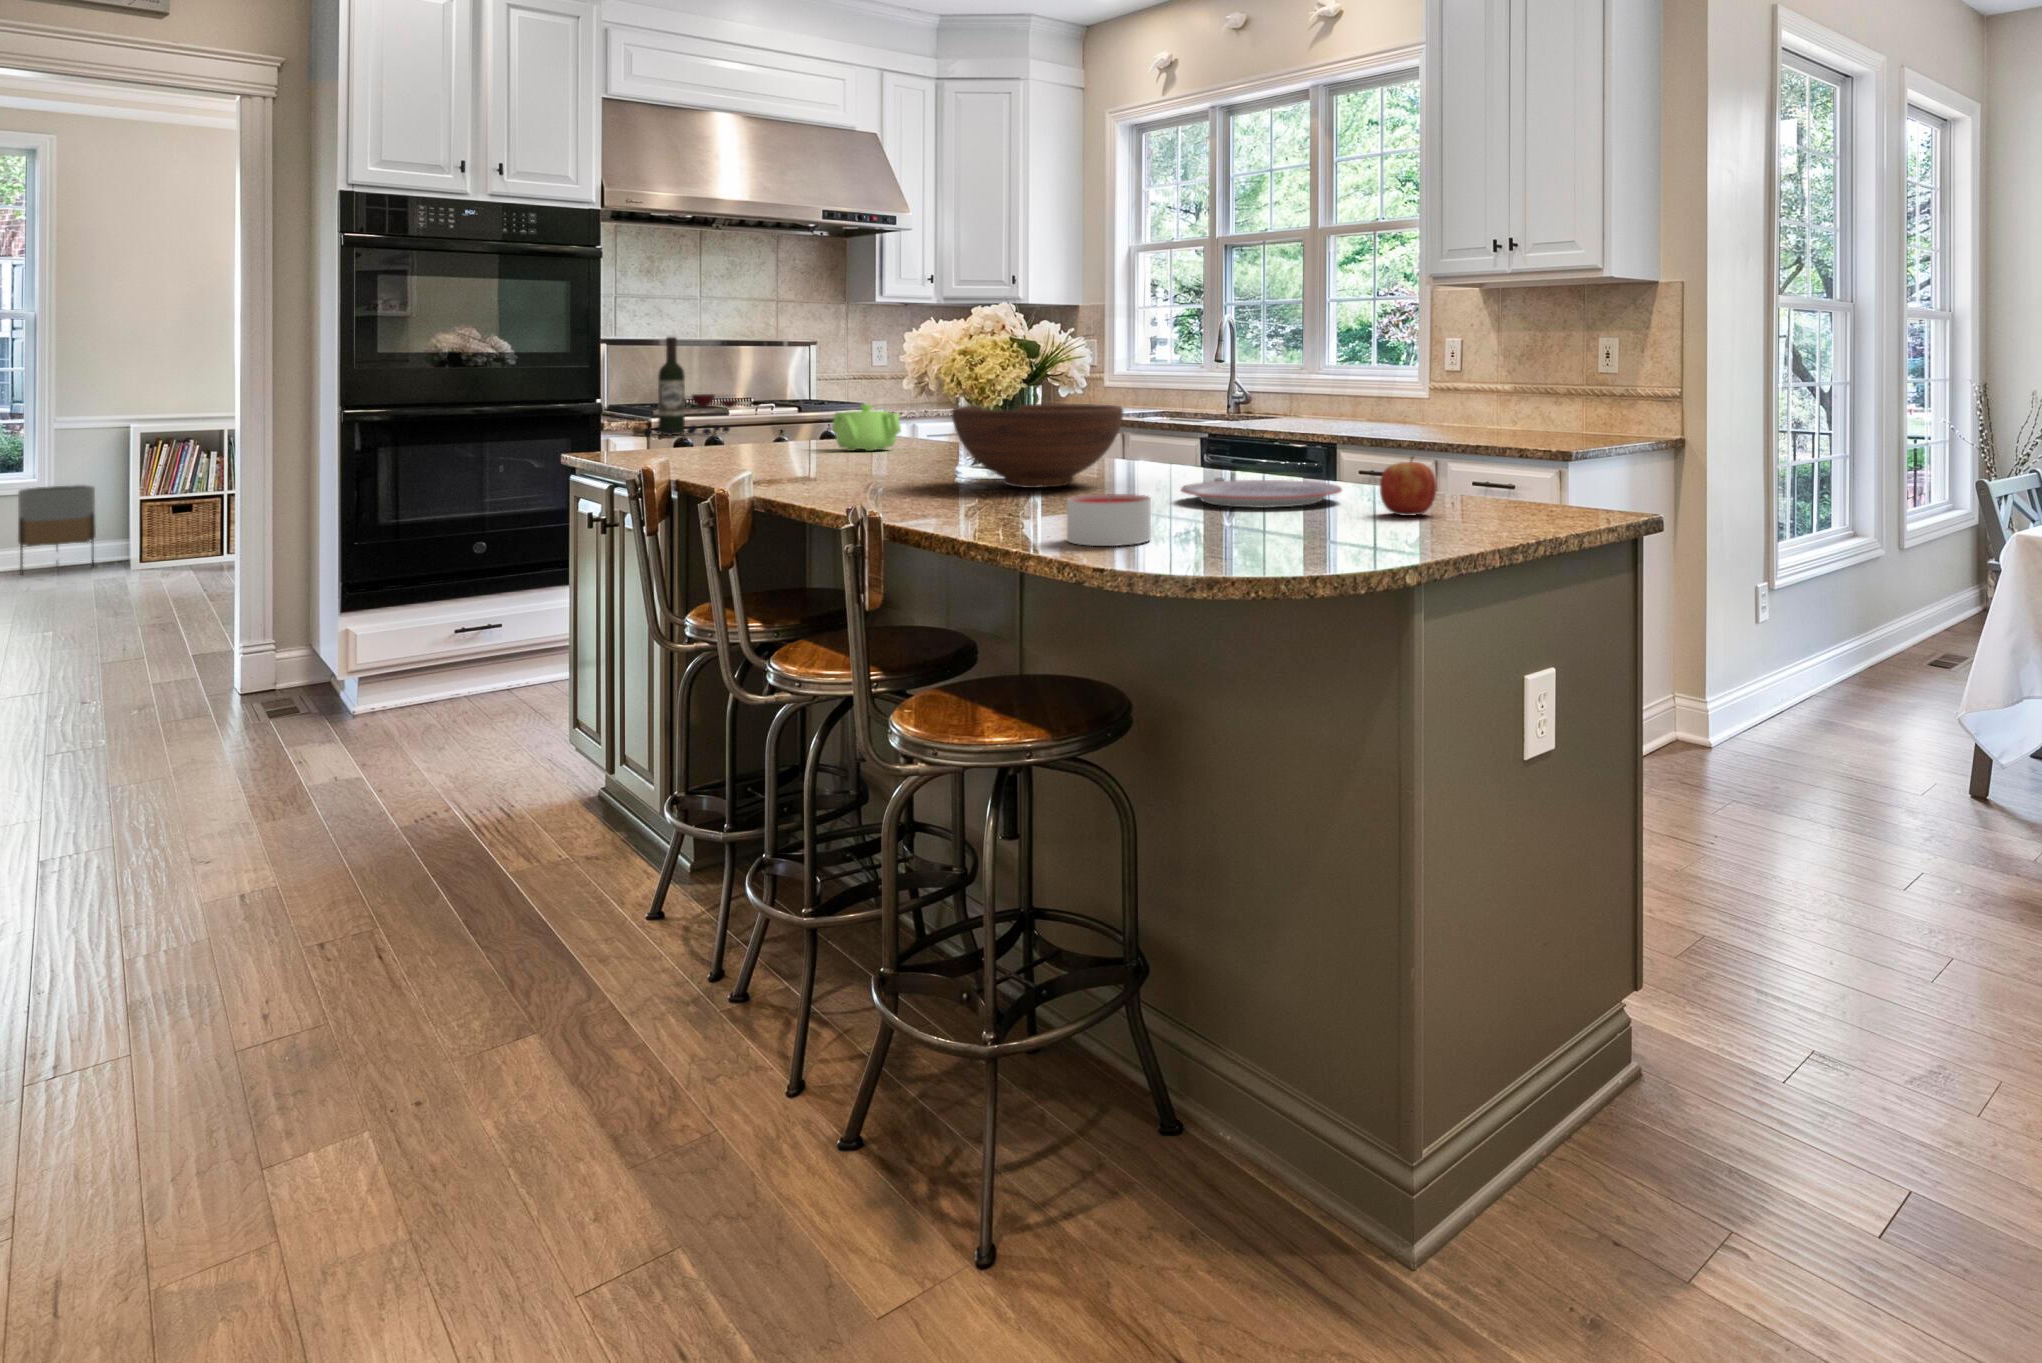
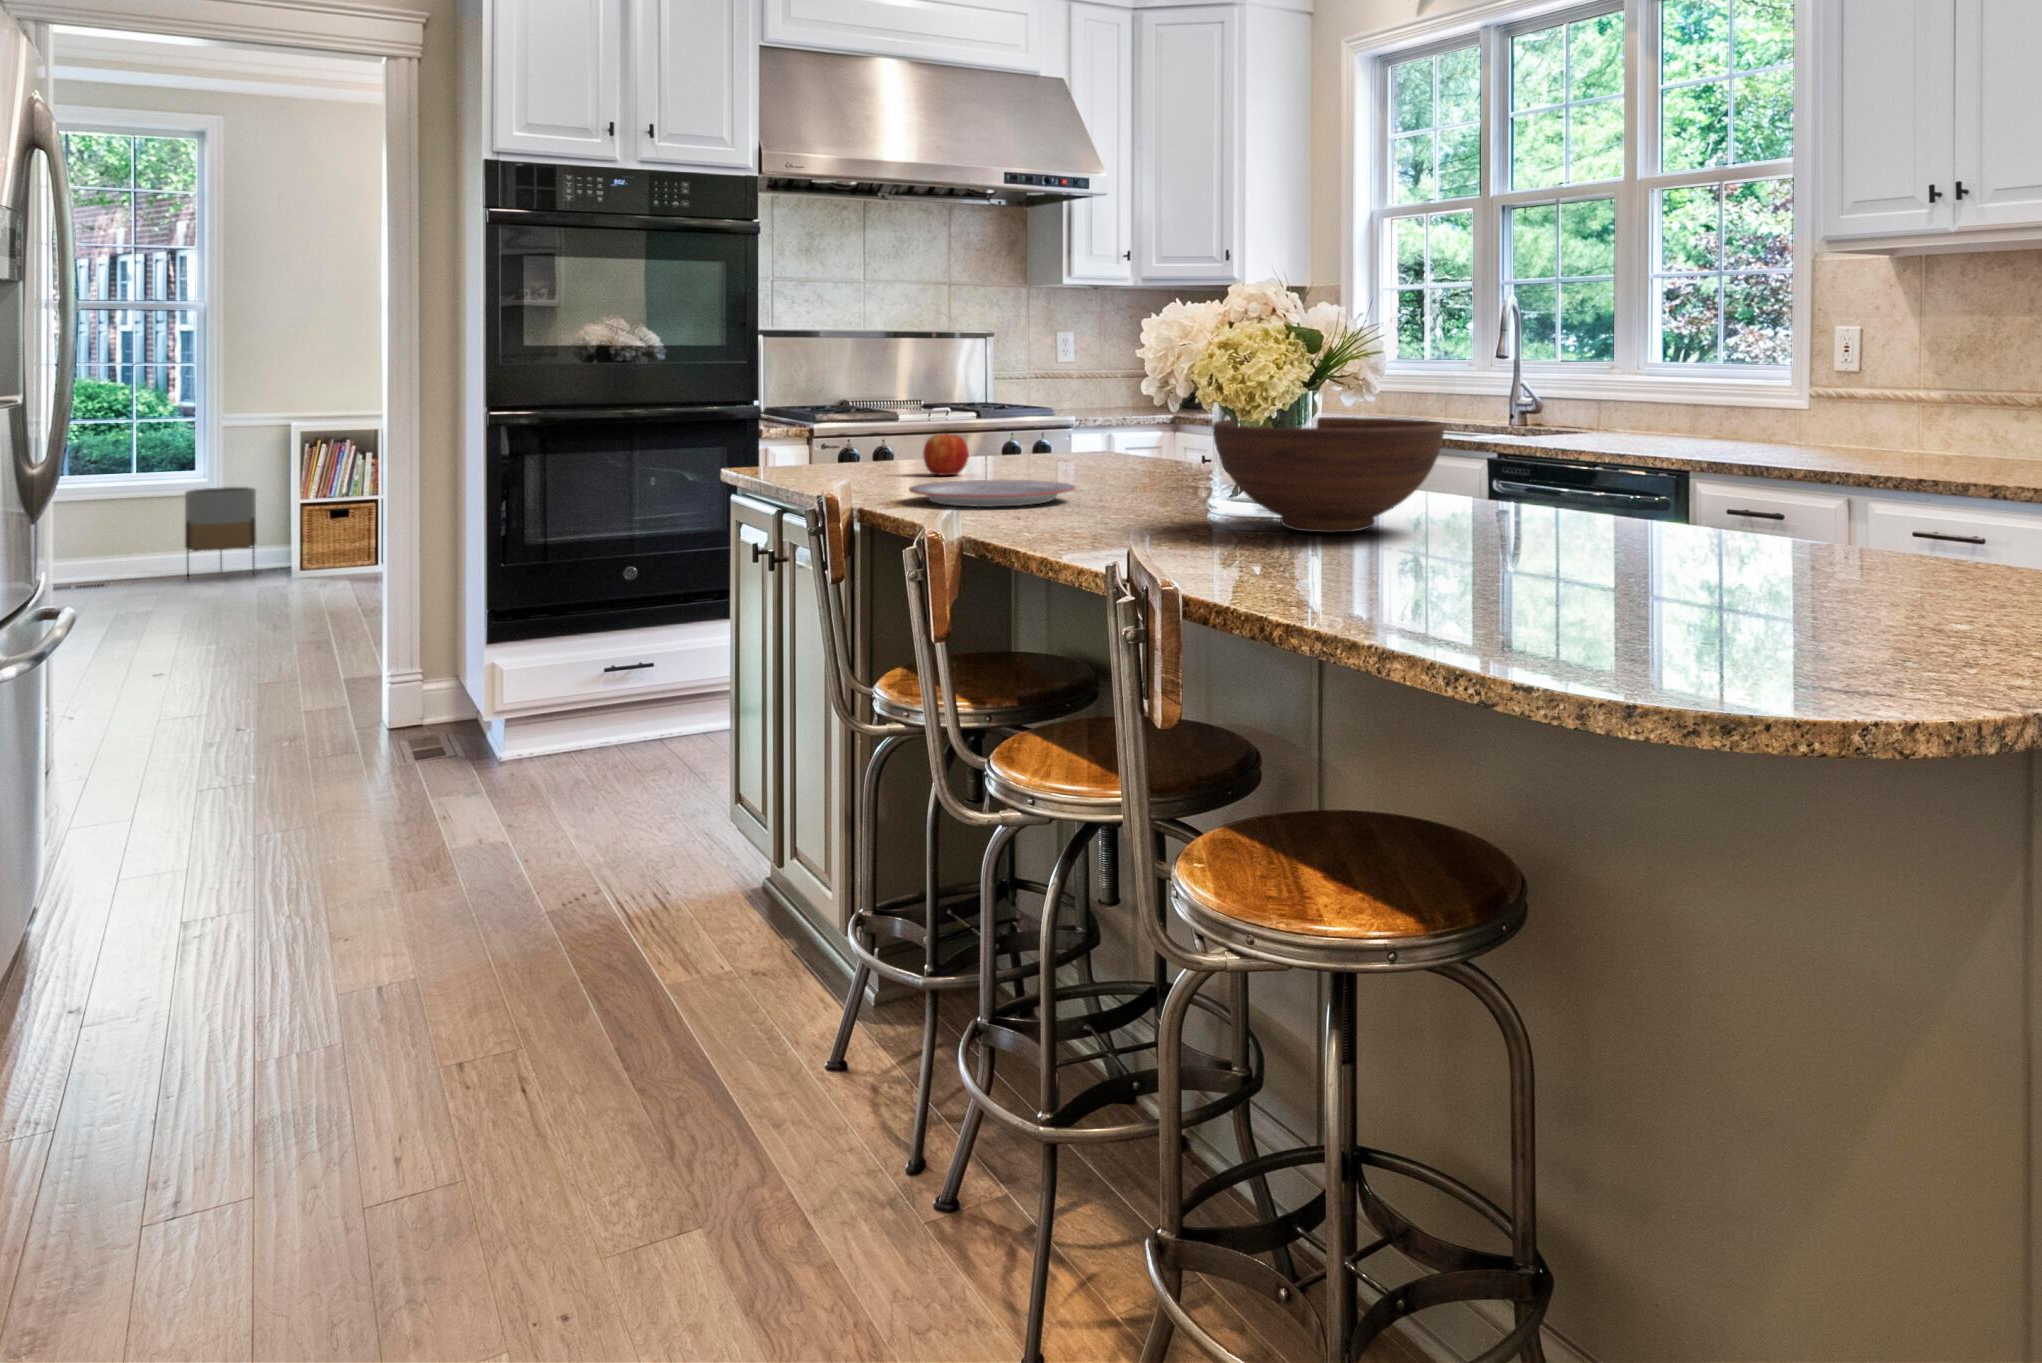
wine bottle: present [633,337,738,436] -> none [798,327,921,446]
teapot: present [832,404,901,451] -> none [1035,412,1120,471]
apple: present [1380,457,1437,516] -> present [923,431,969,475]
plate: present [1181,480,1342,508] -> present [909,480,1075,507]
candle: present [1067,494,1151,546] -> none [1428,559,1555,641]

